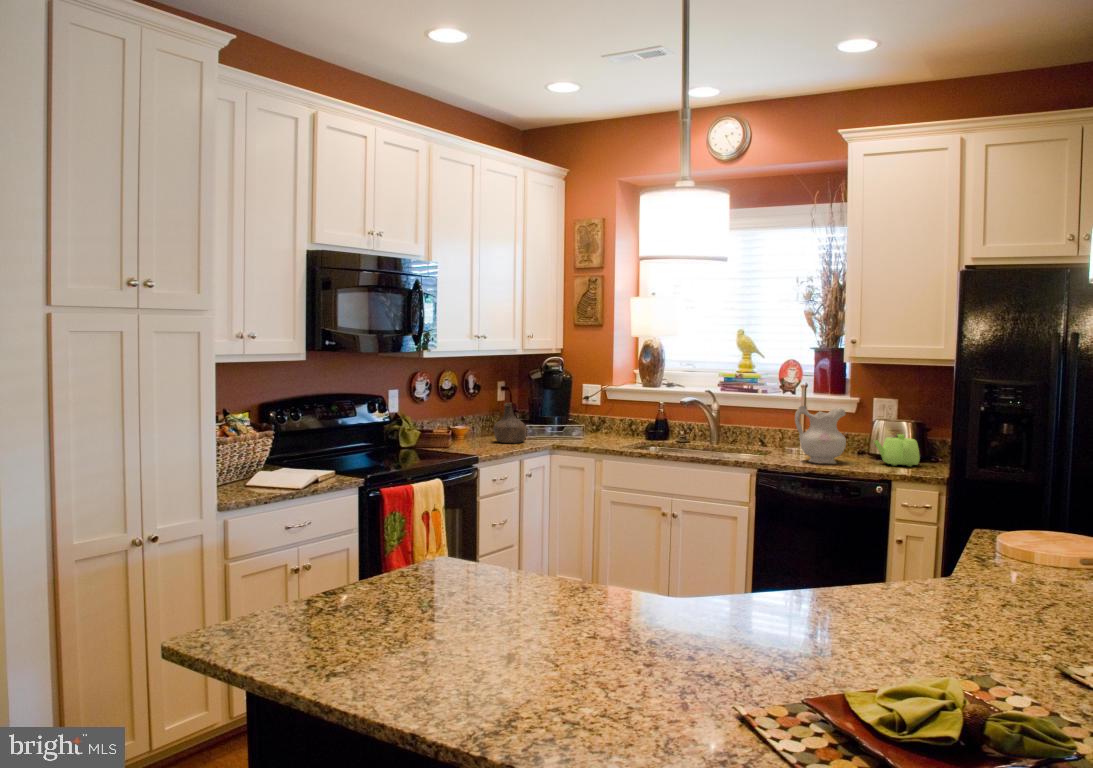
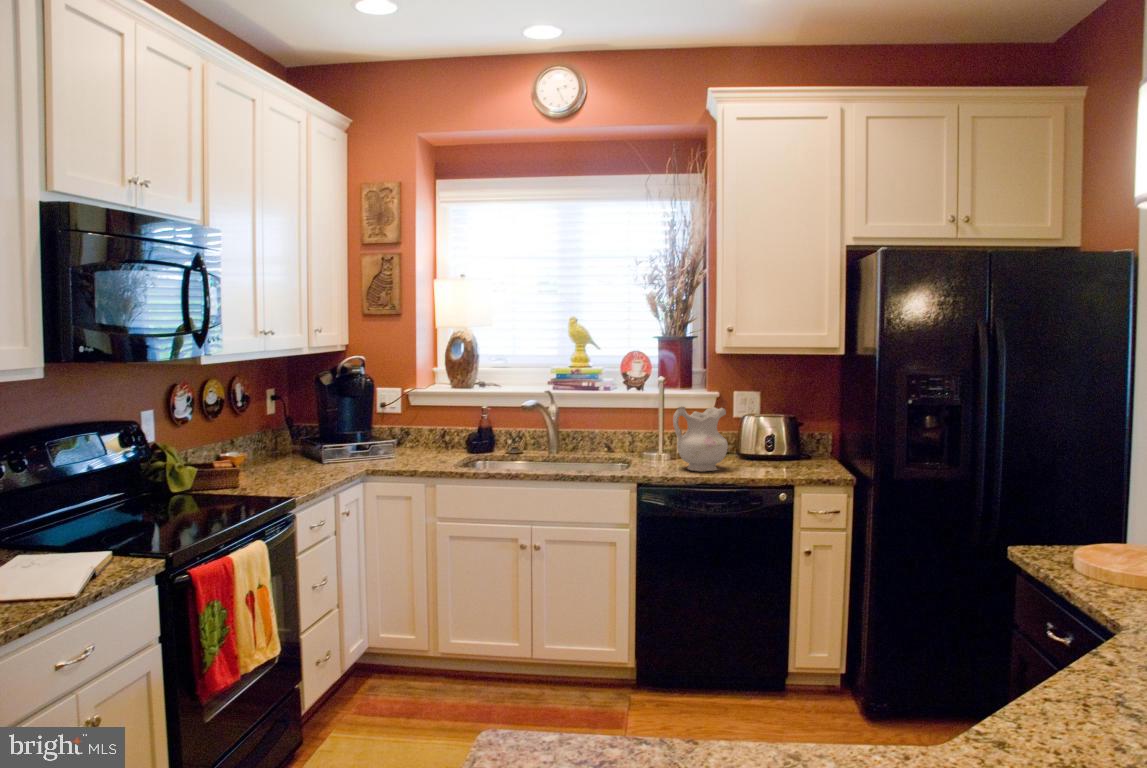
bottle: present [494,403,526,443] -> none [285,420,329,474]
teapot: present [874,434,920,466] -> none [754,432,802,468]

